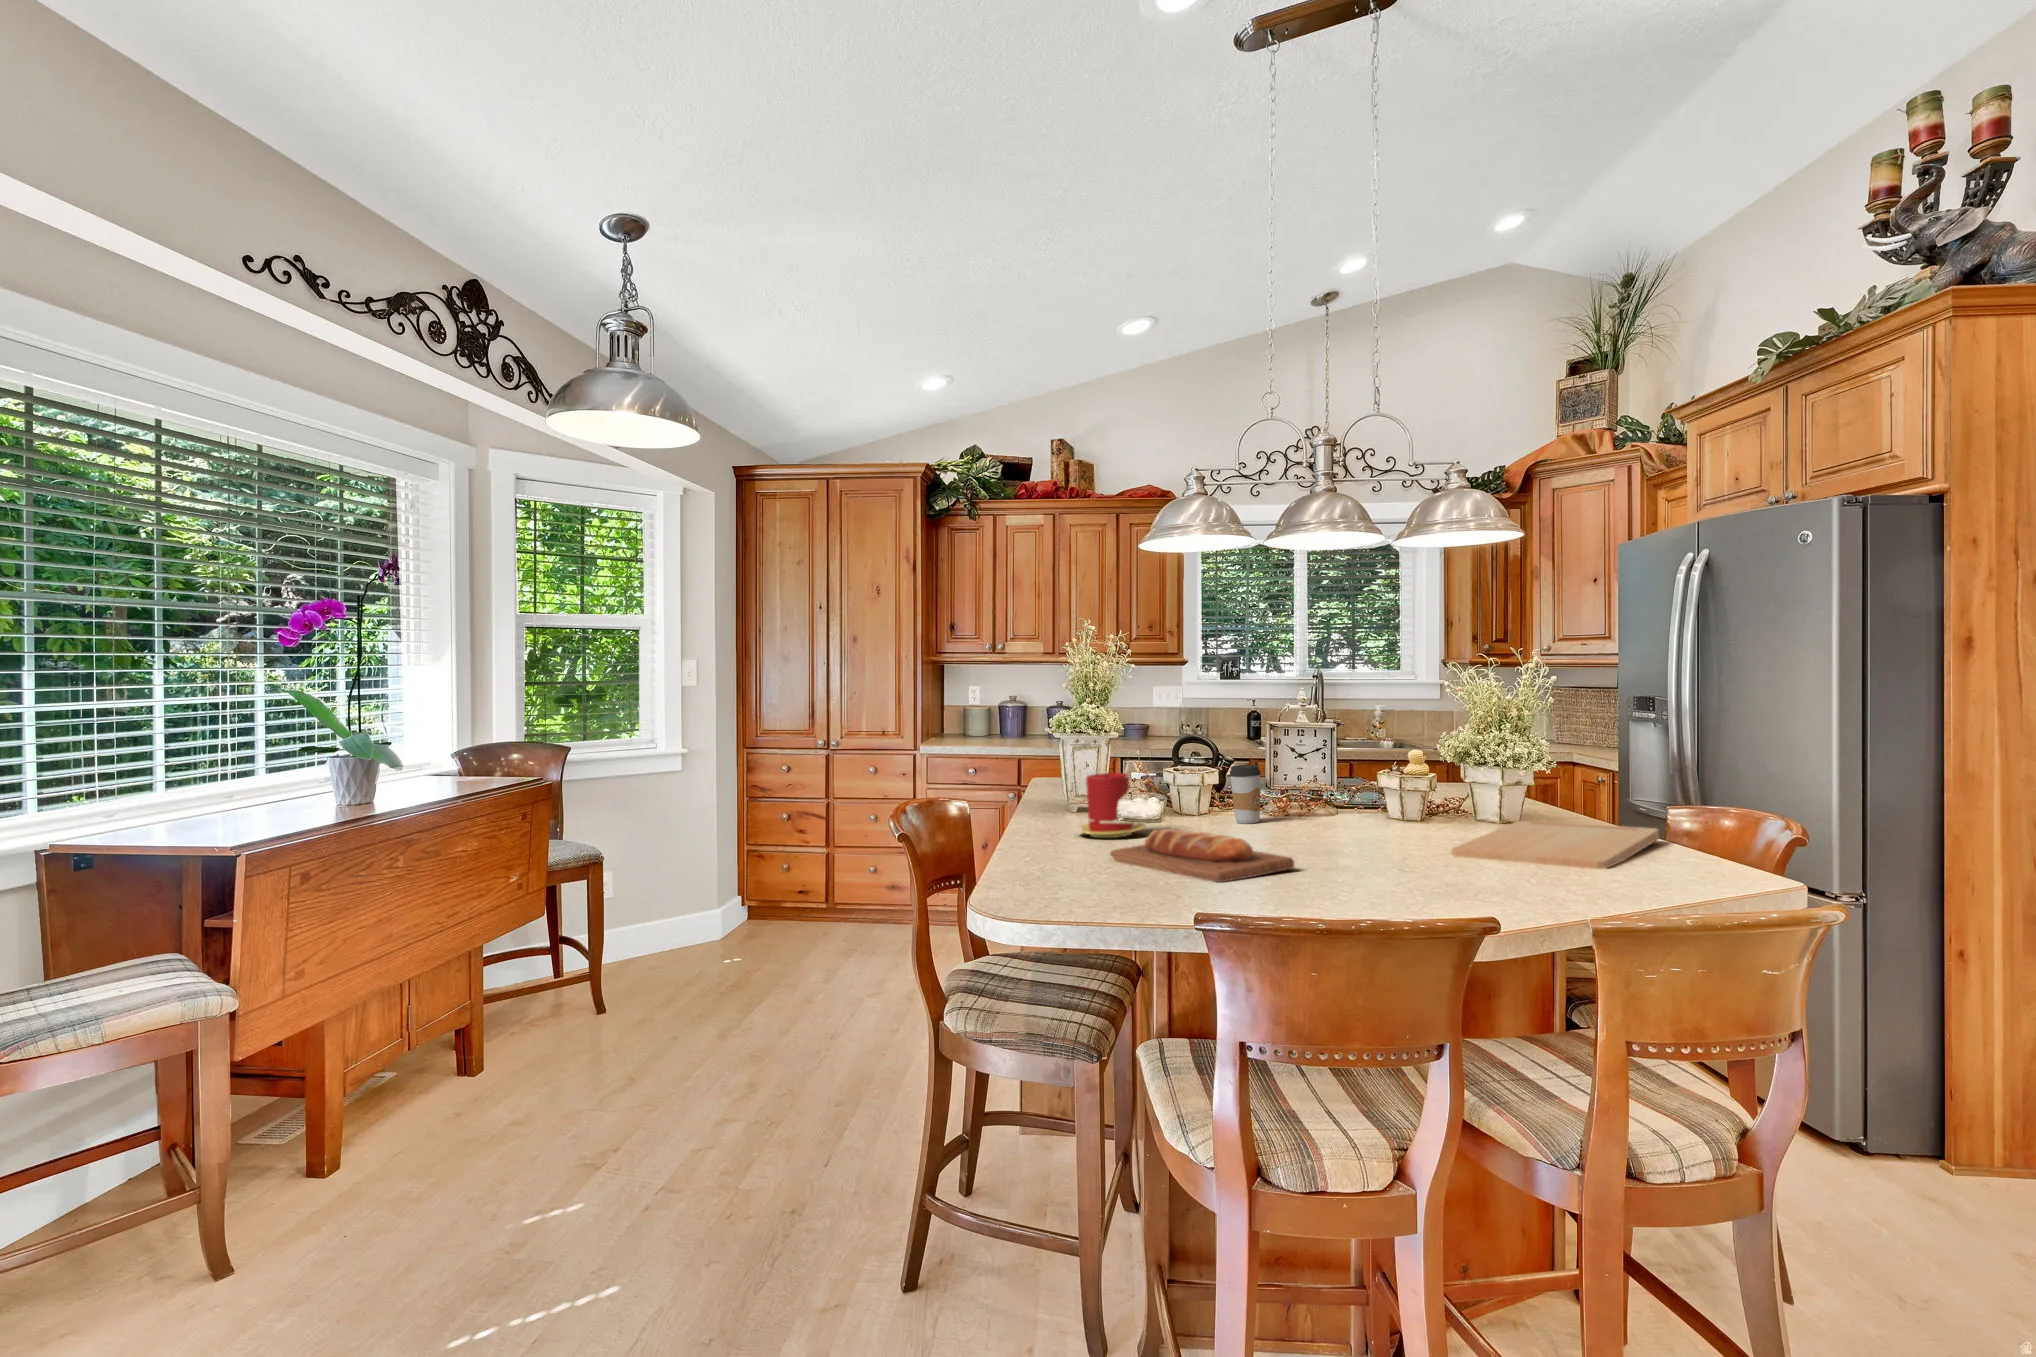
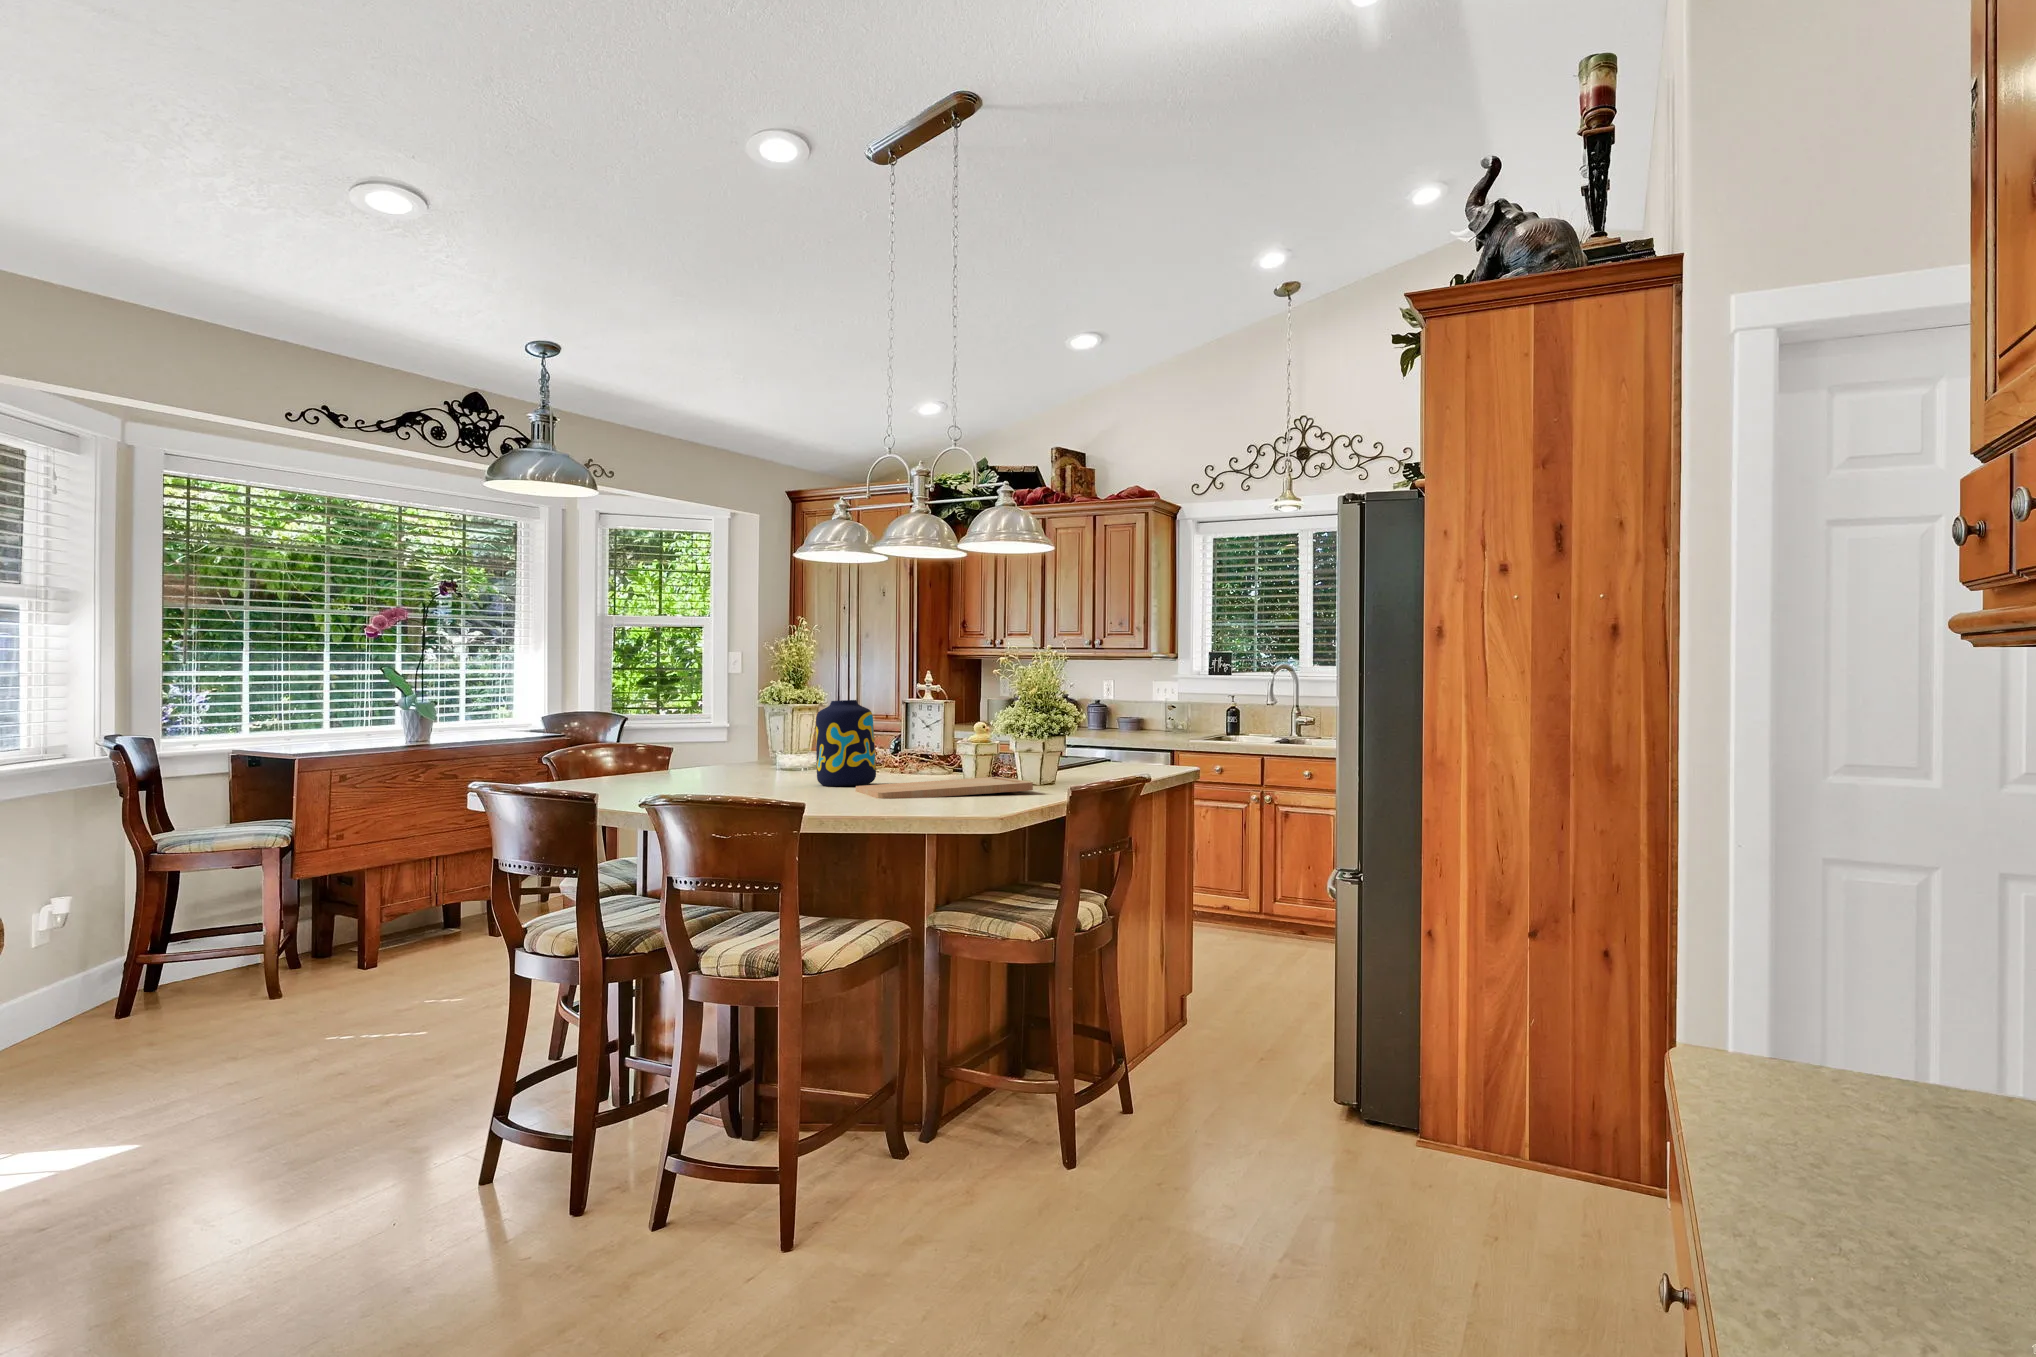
vase: none [1301,733,1384,848] -> present [816,700,876,786]
coffee cup: present [1230,765,1261,823] -> none [877,731,902,777]
candle: present [1080,773,1146,838] -> none [735,731,790,777]
bread loaf: present [1110,829,1294,882] -> none [646,762,738,792]

